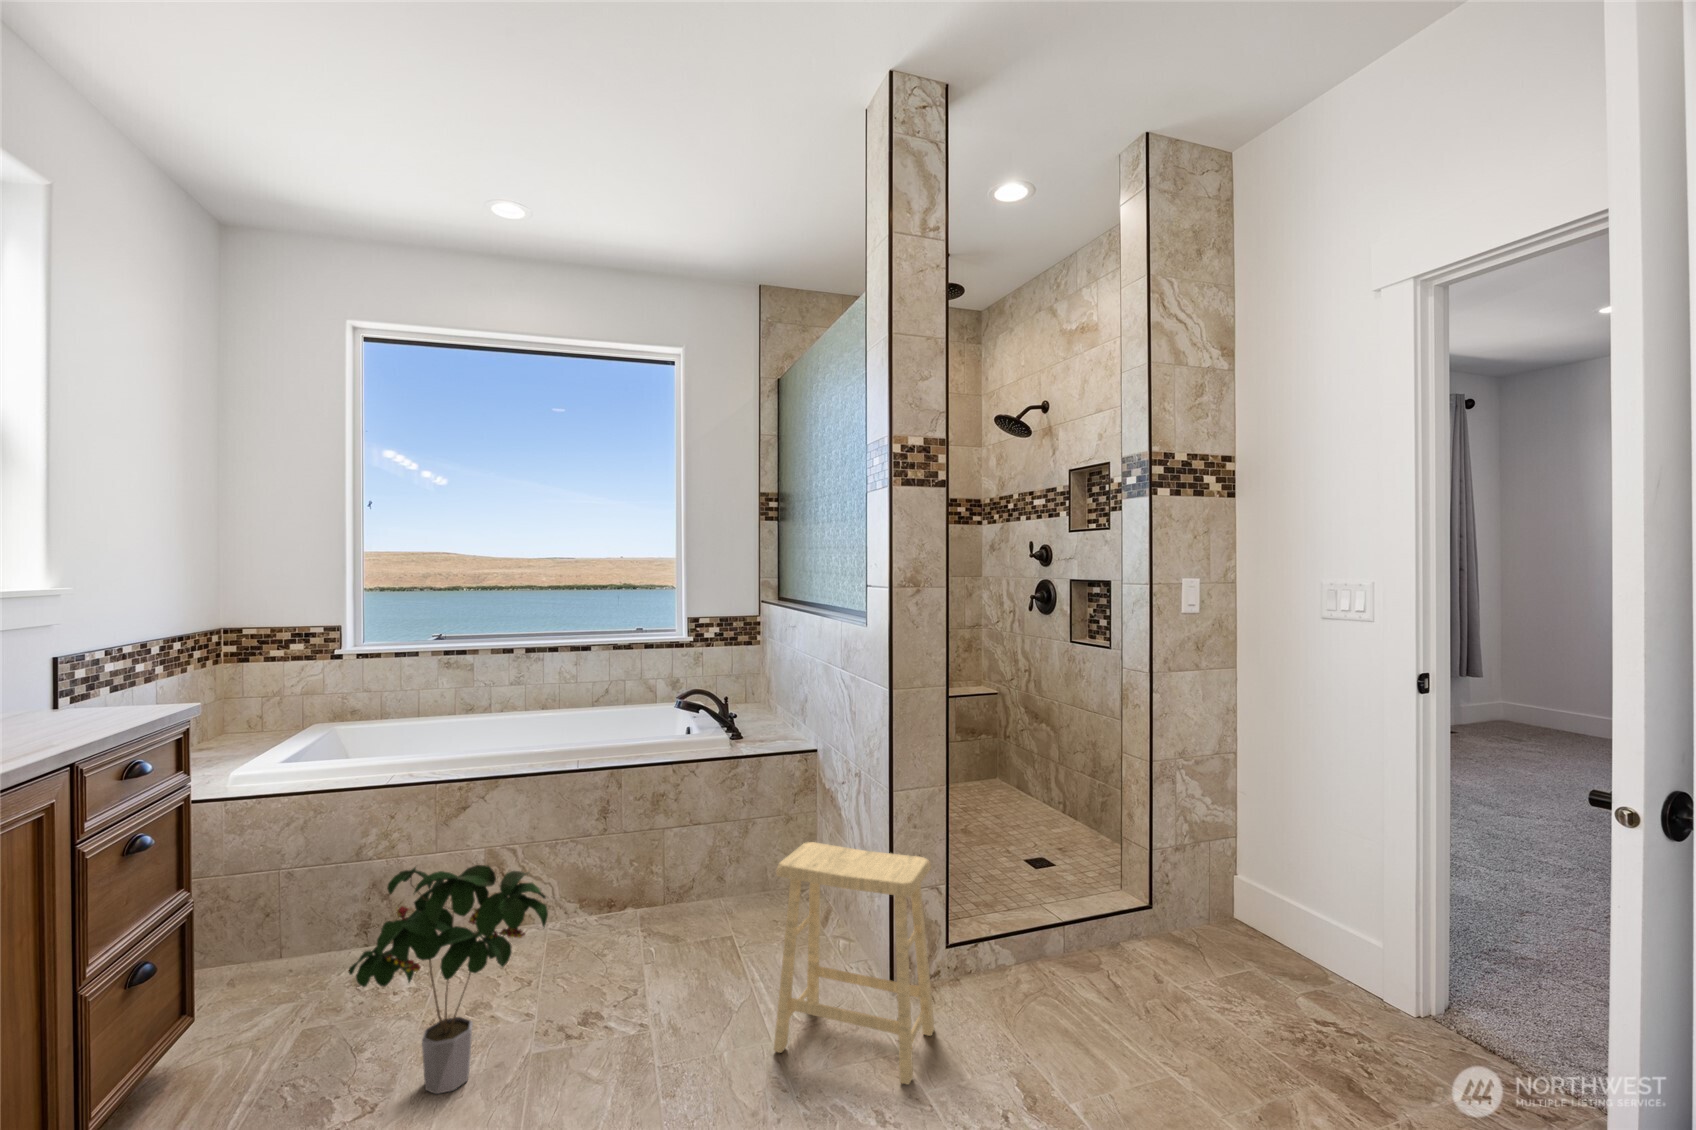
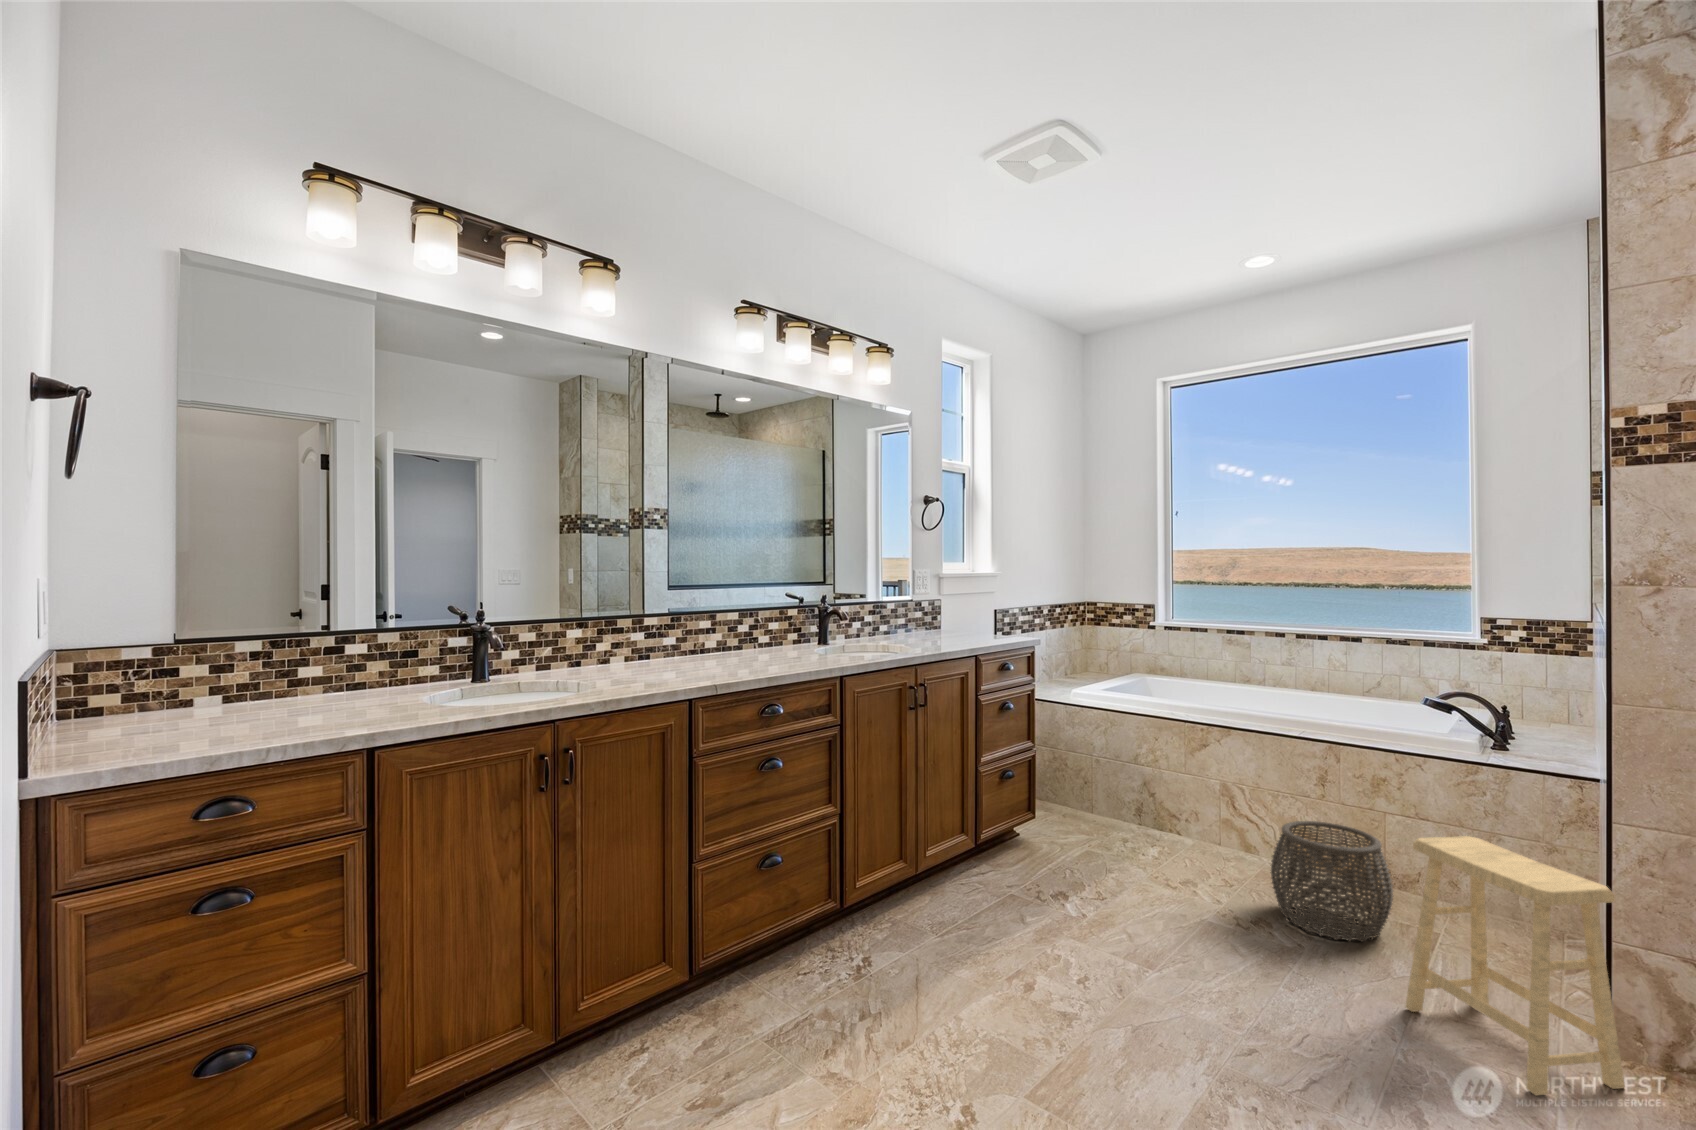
woven basket: none [589,862,713,1007] -> present [1271,821,1393,942]
potted plant: present [348,865,548,1094] -> none [1099,759,1215,913]

